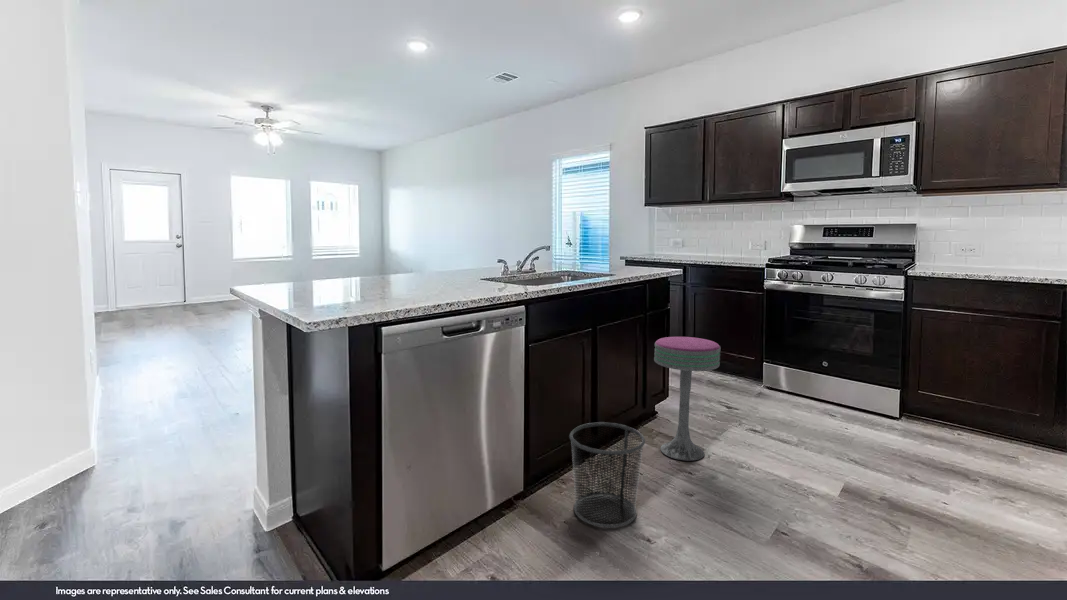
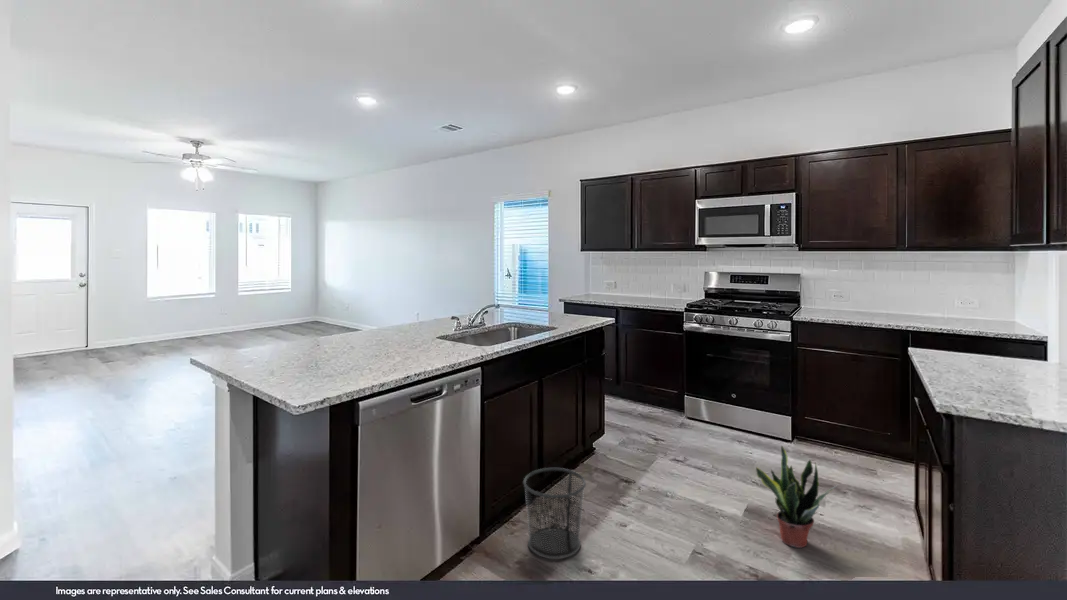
bar stool: present [654,337,721,461] -> none [591,384,646,492]
potted plant: none [867,410,985,541] -> present [756,446,834,548]

